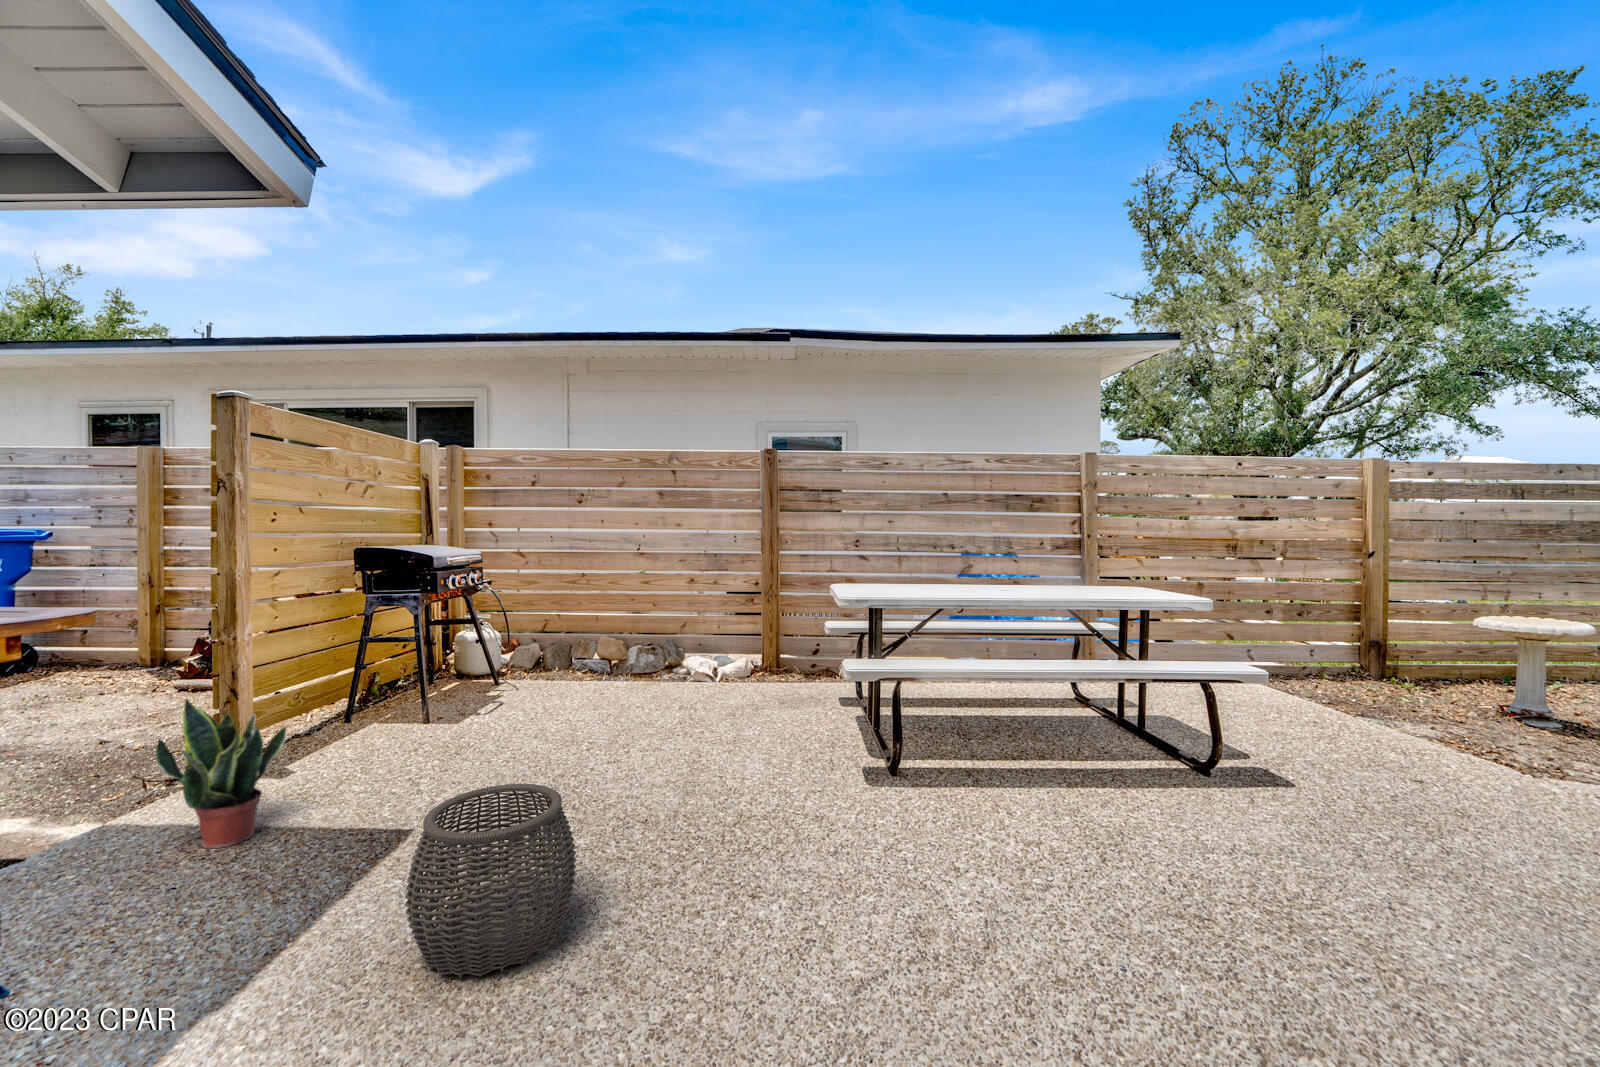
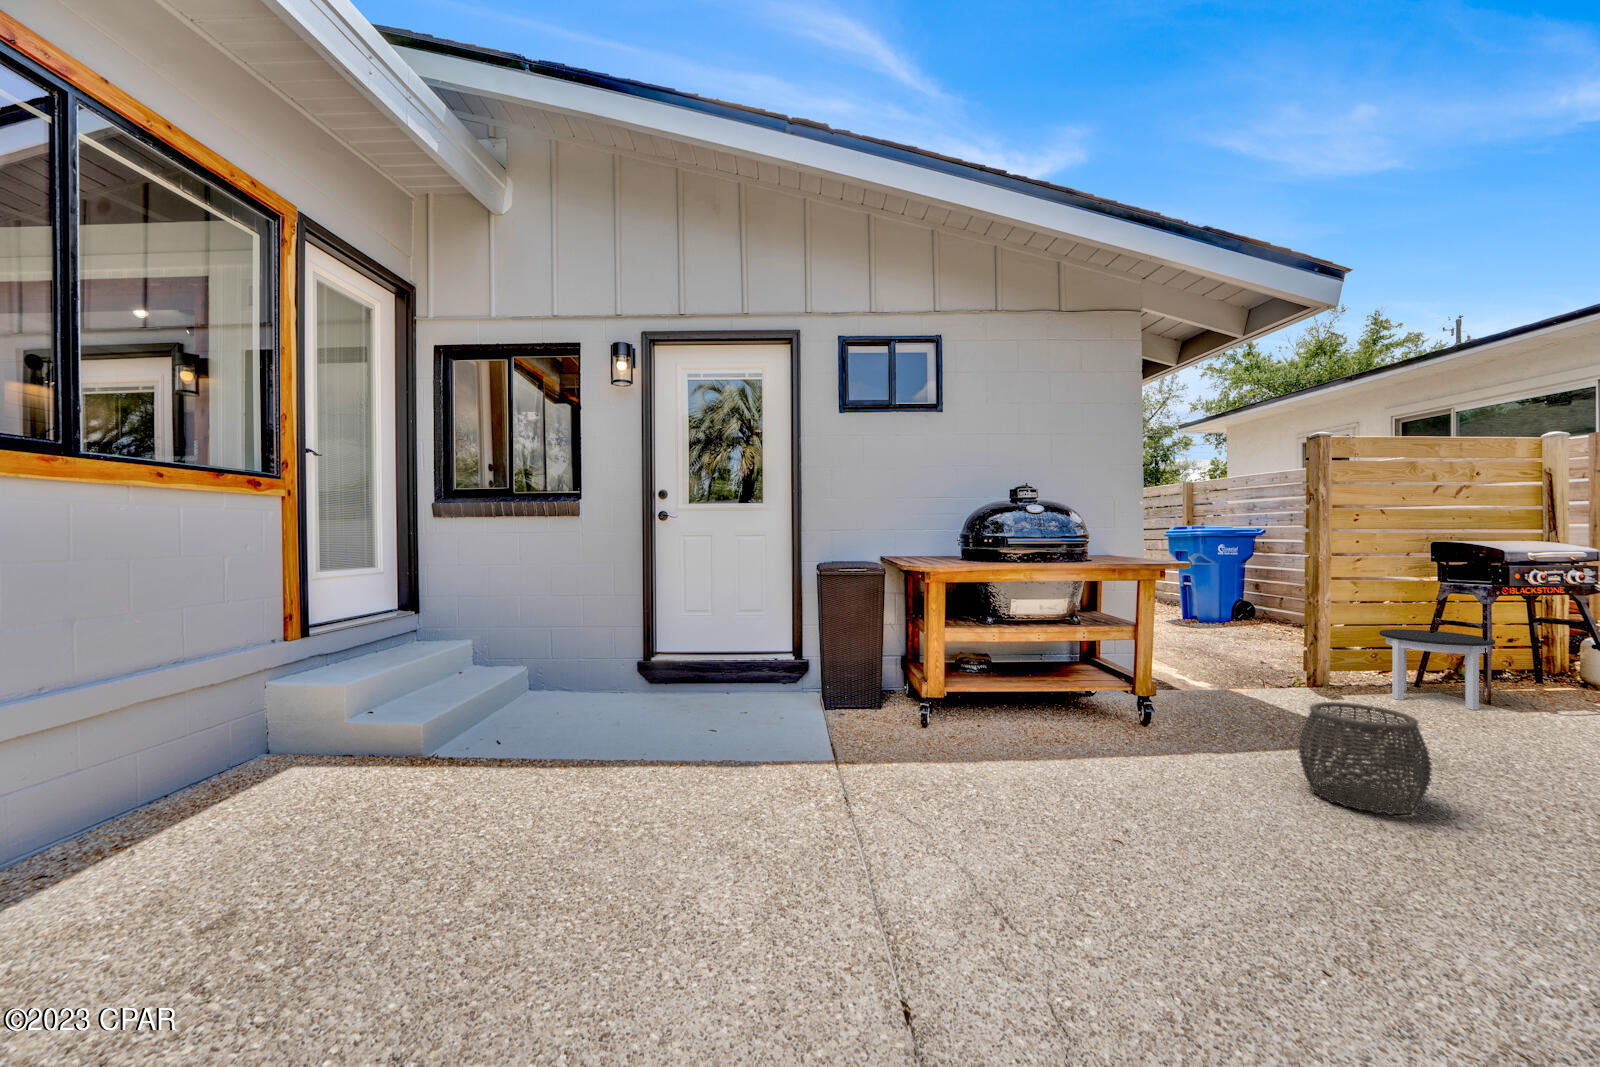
round table: none [313,649,430,747] -> present [1379,629,1495,710]
potted plant: present [156,699,286,848] -> none [1240,623,1315,717]

